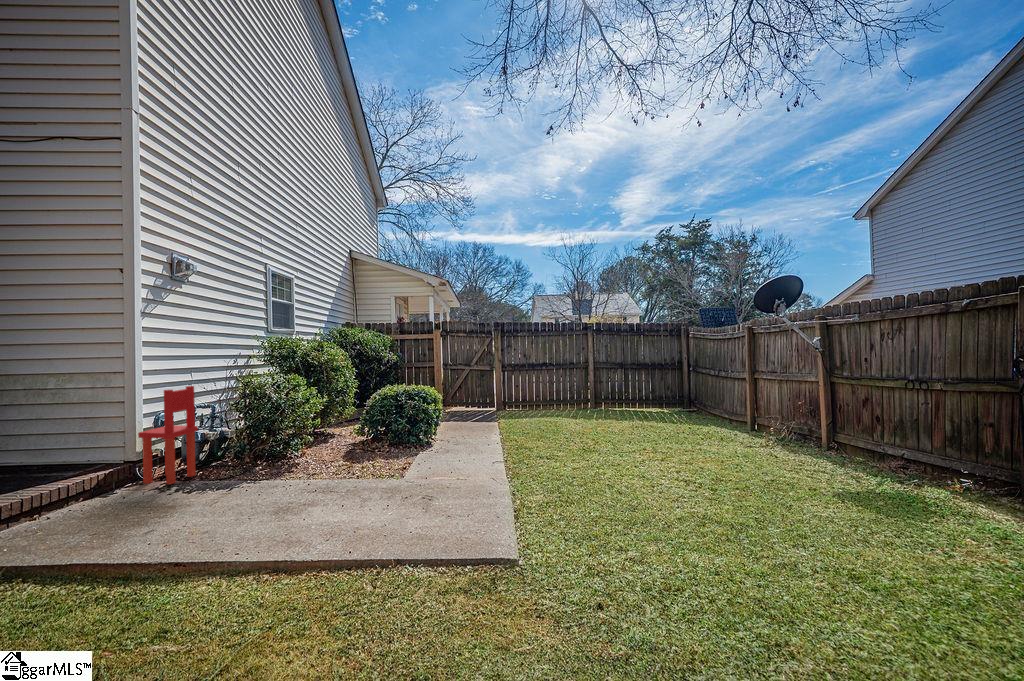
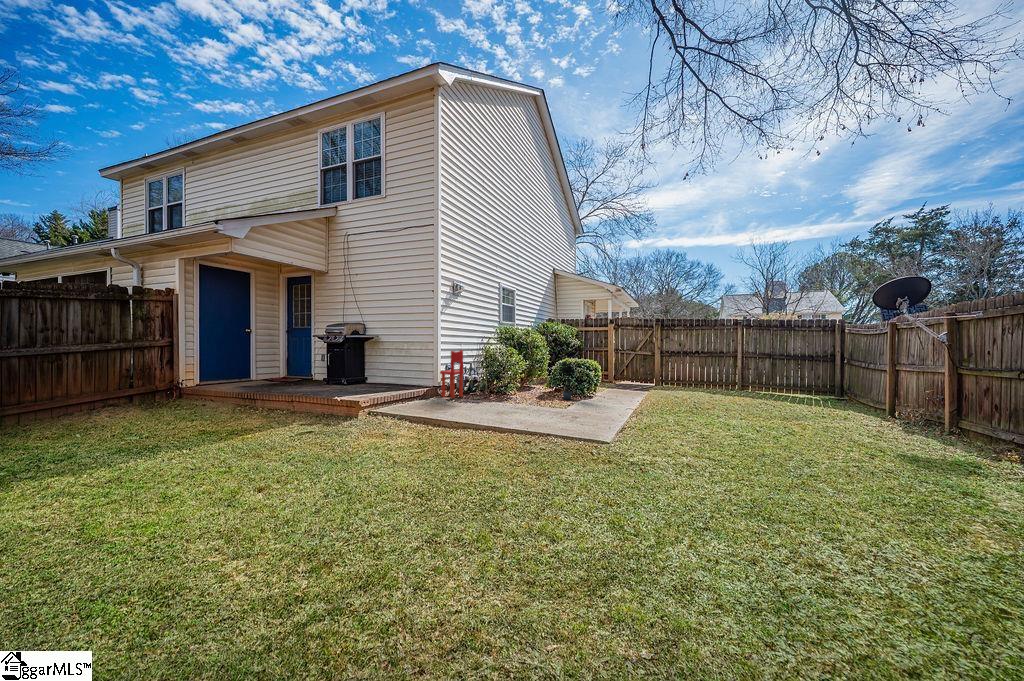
potted plant: none [374,387,411,451] -> present [559,361,578,400]

